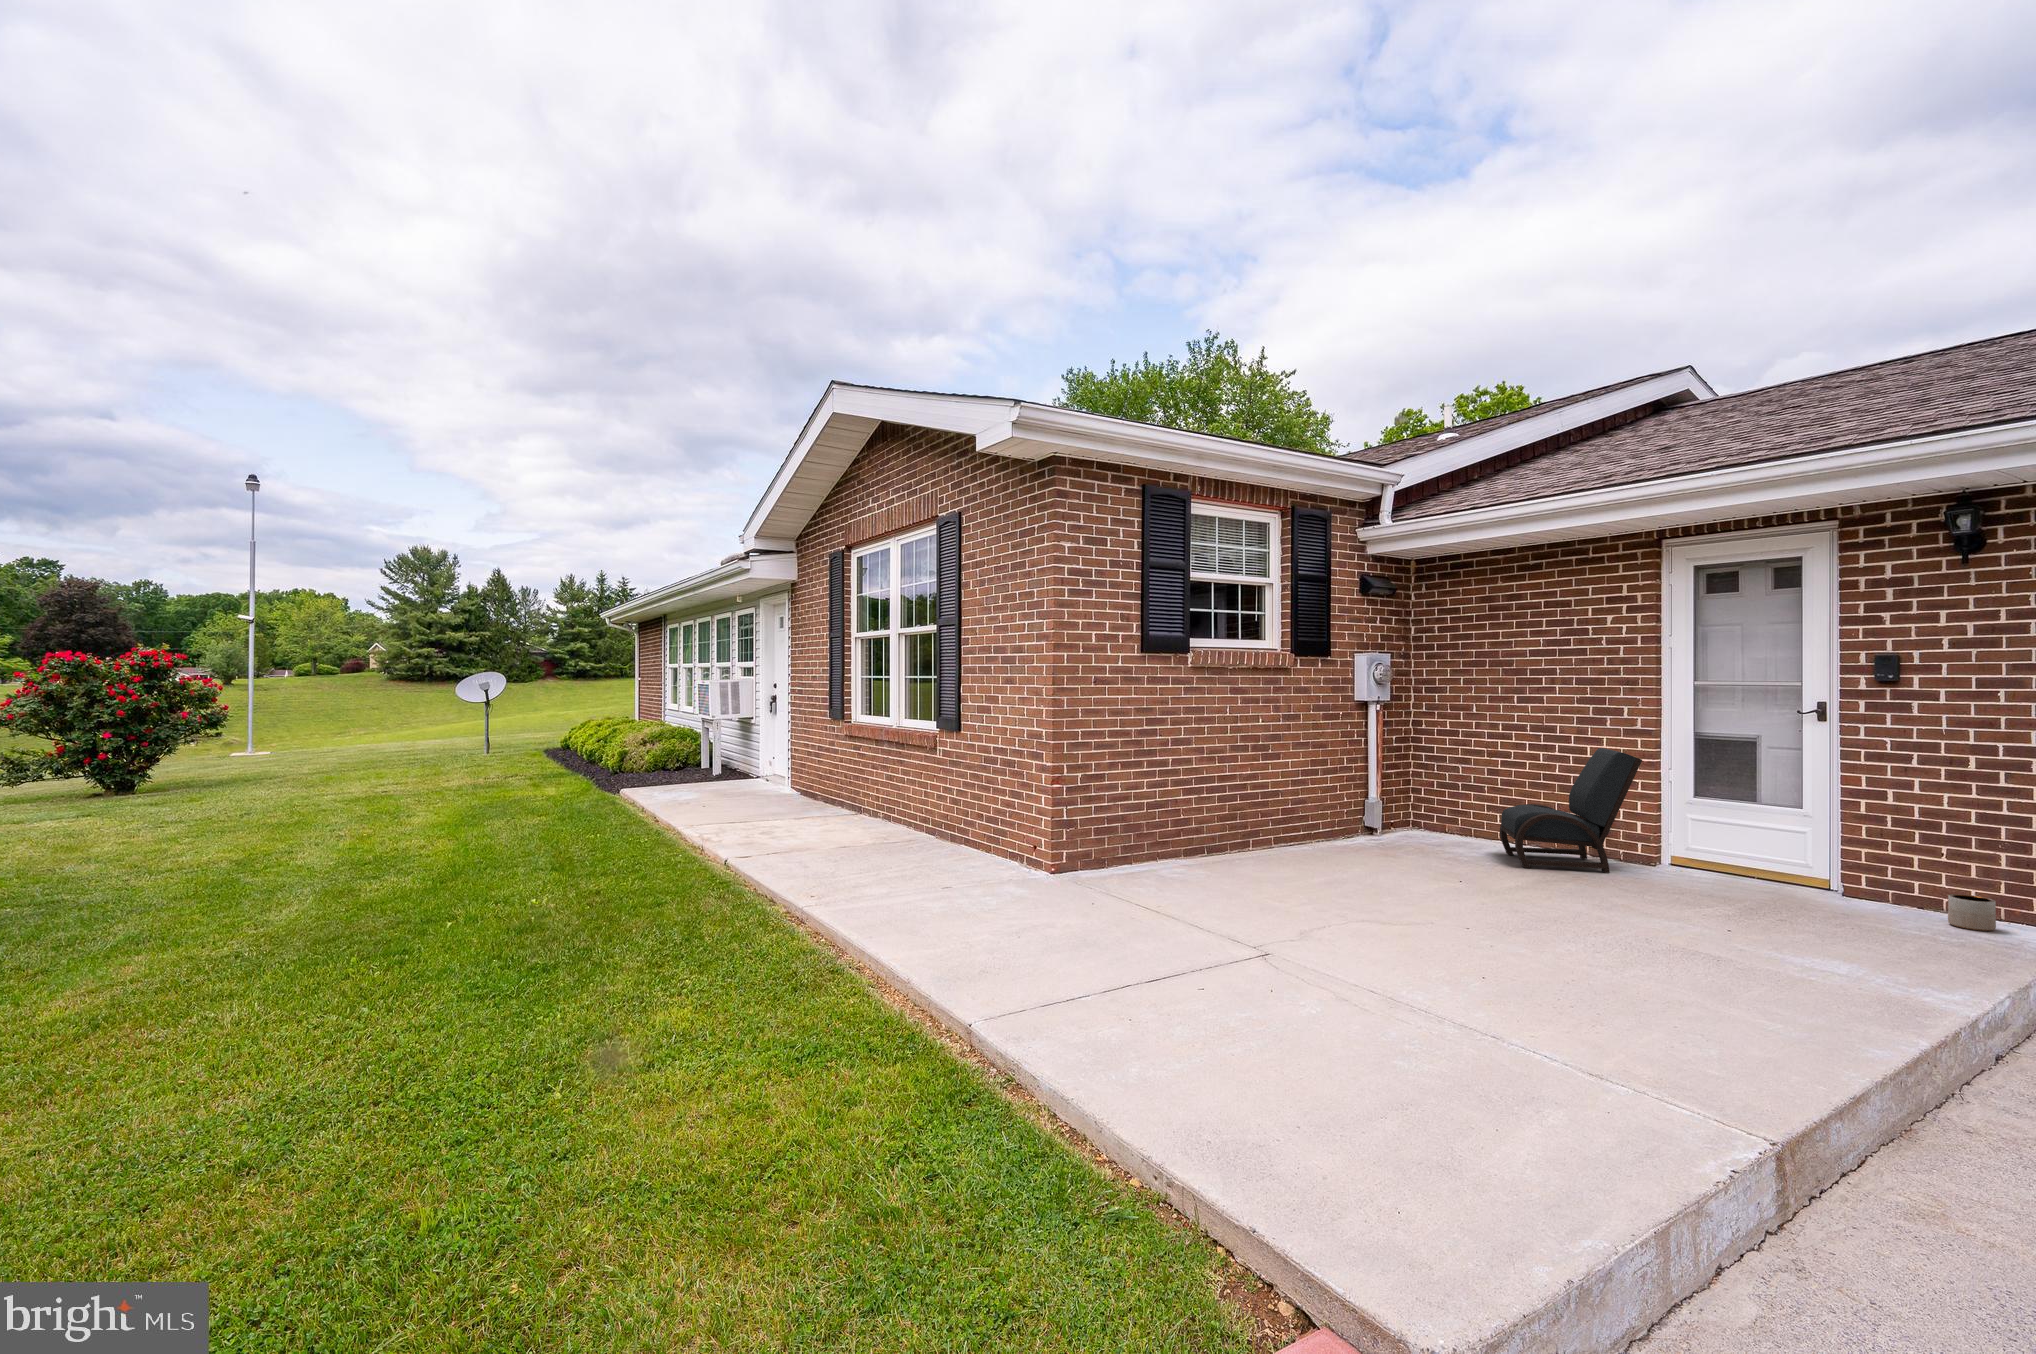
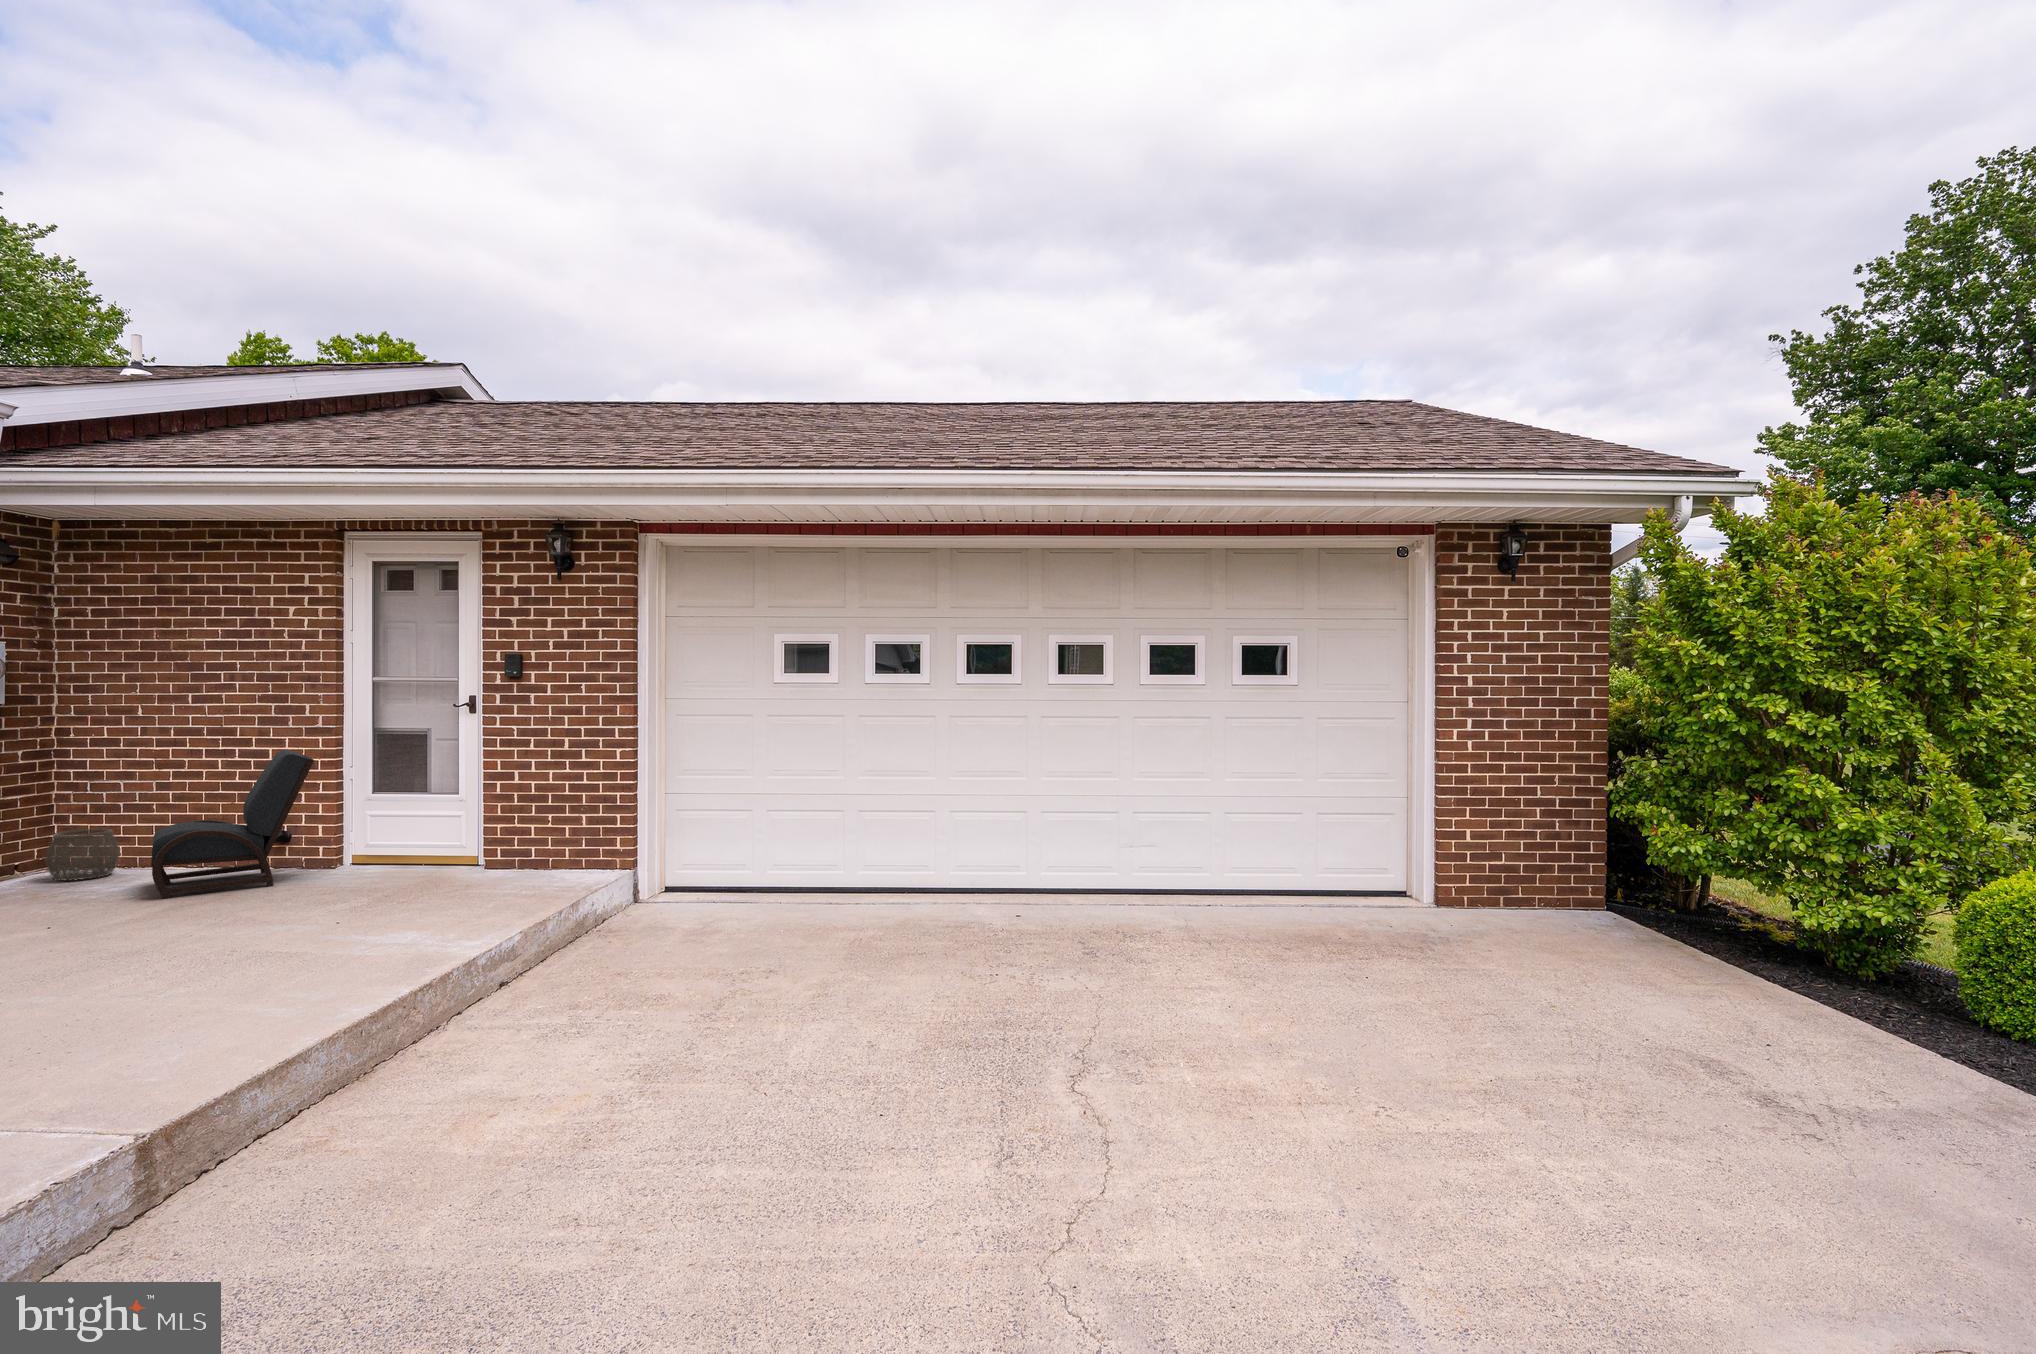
woven basket: none [1415,800,1462,841] -> present [45,828,120,881]
planter: present [1948,894,1996,931] -> none [543,853,573,881]

